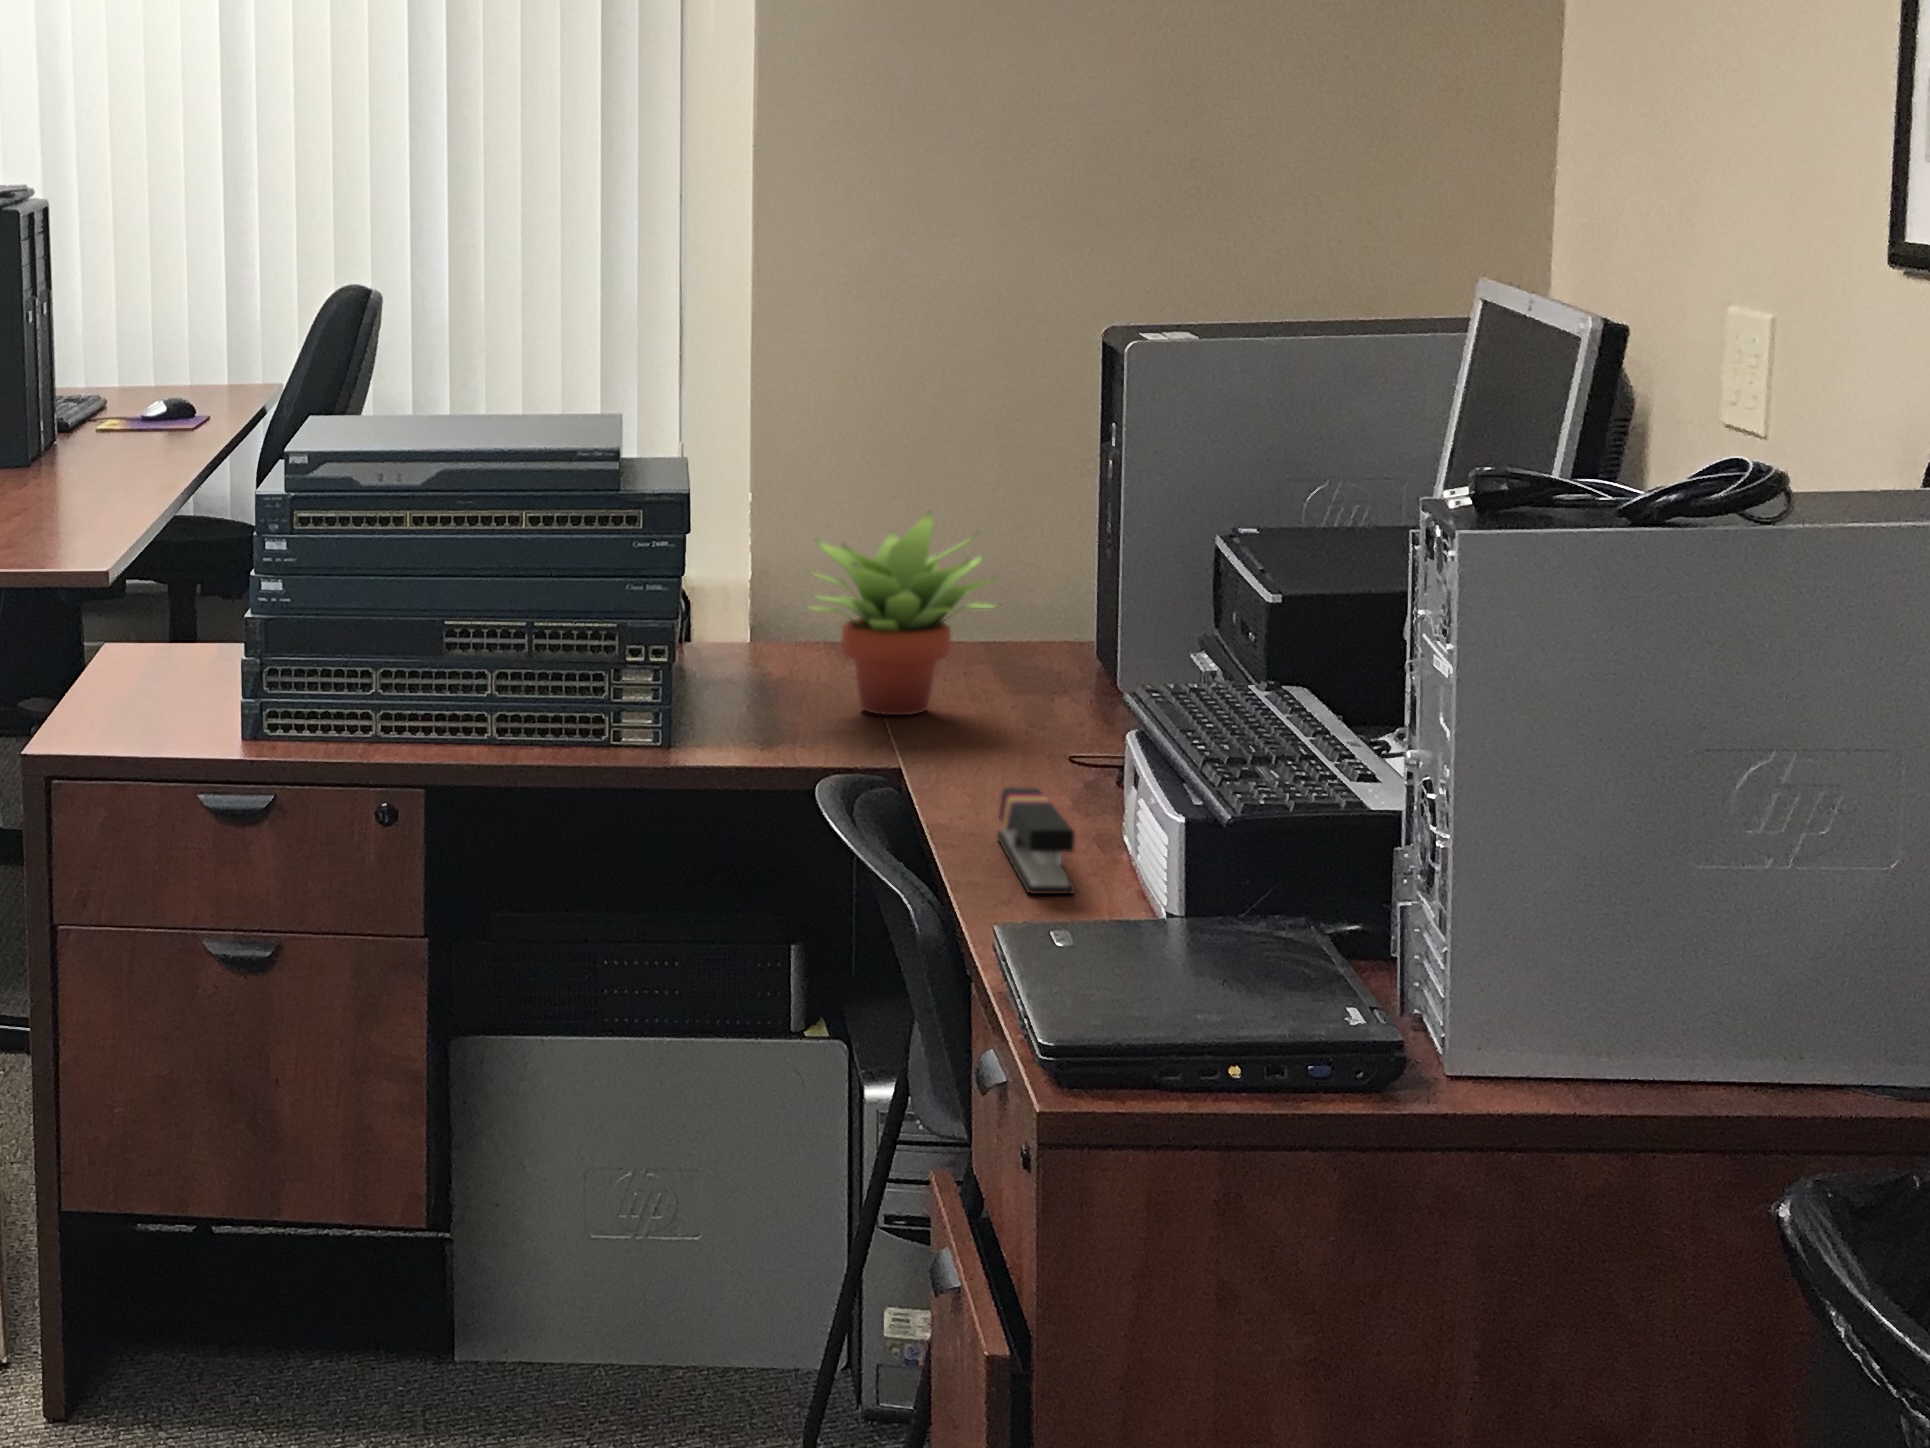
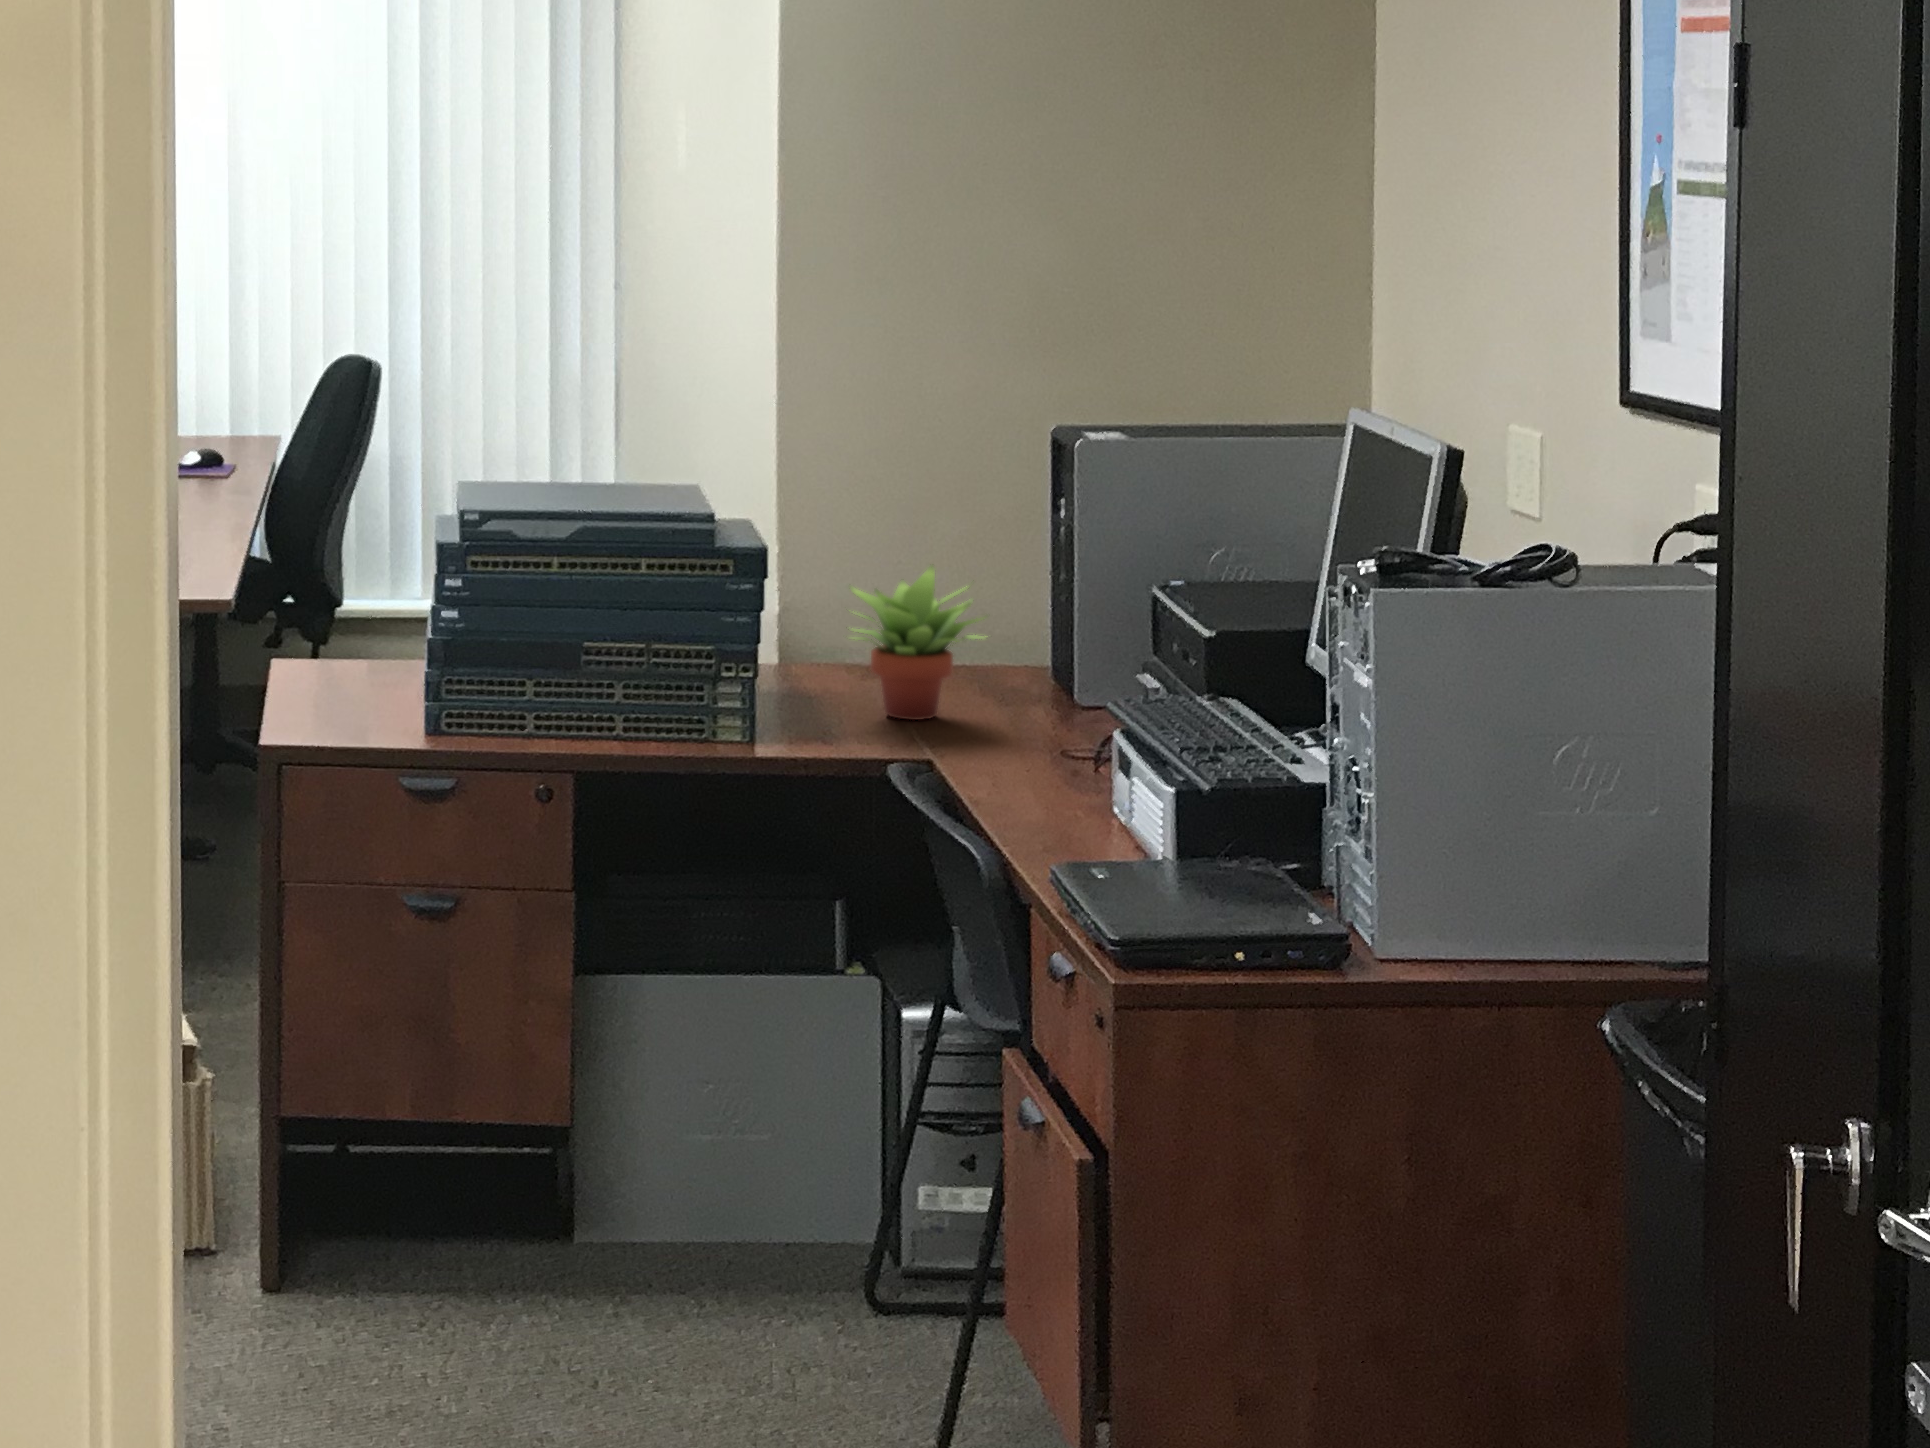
stapler: present [997,787,1075,894] -> none [1022,770,1090,845]

